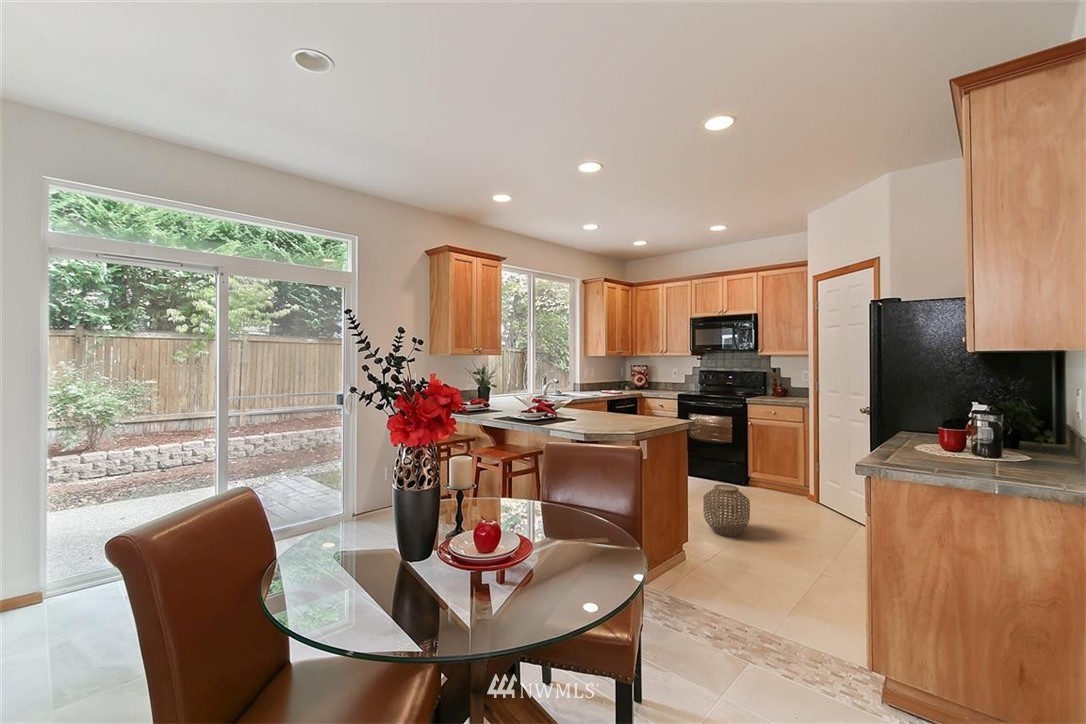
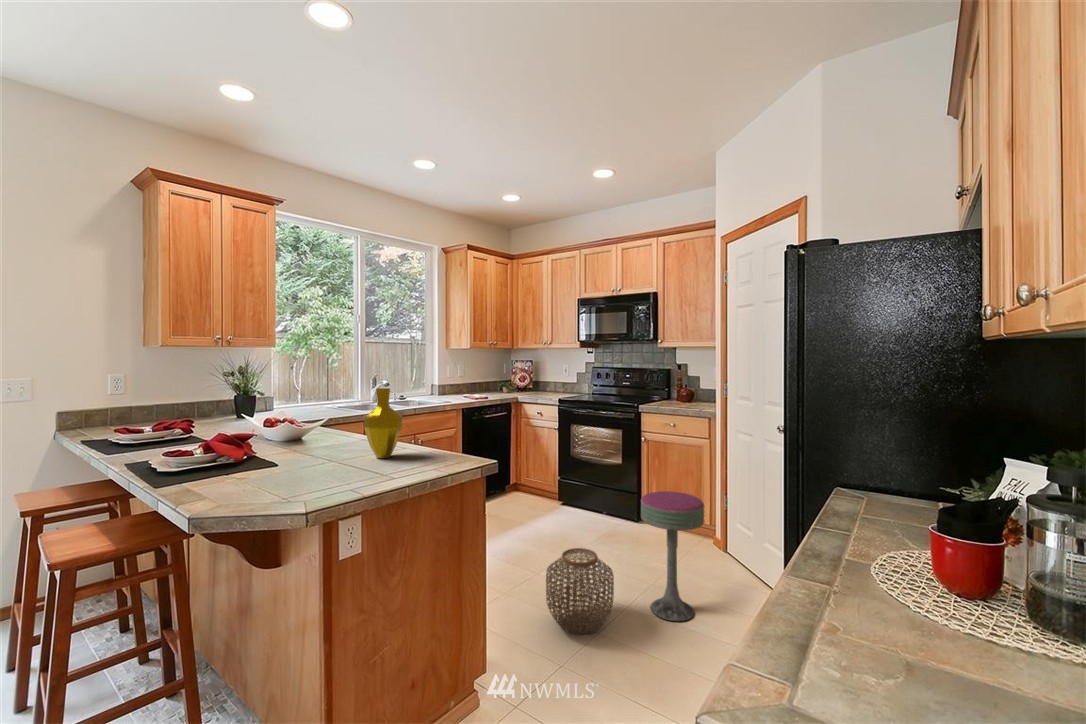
vase: none [610,378,632,418] -> present [364,388,402,458]
bar stool: none [764,452,809,533] -> present [641,491,704,621]

